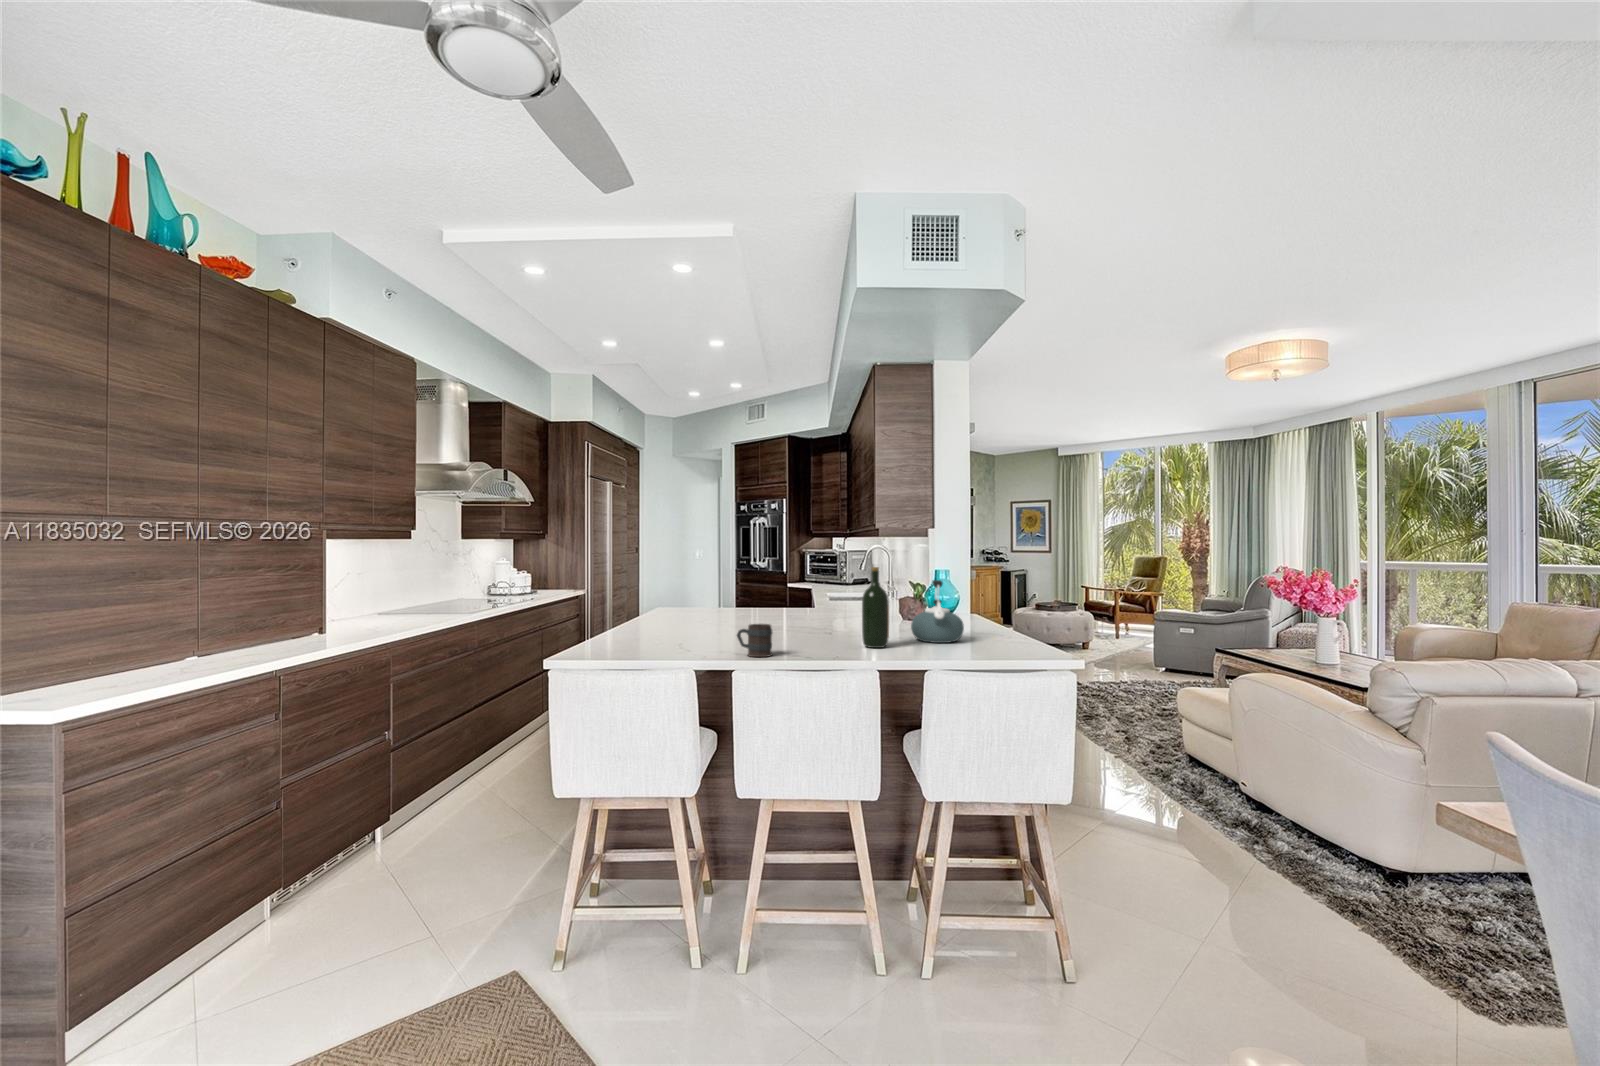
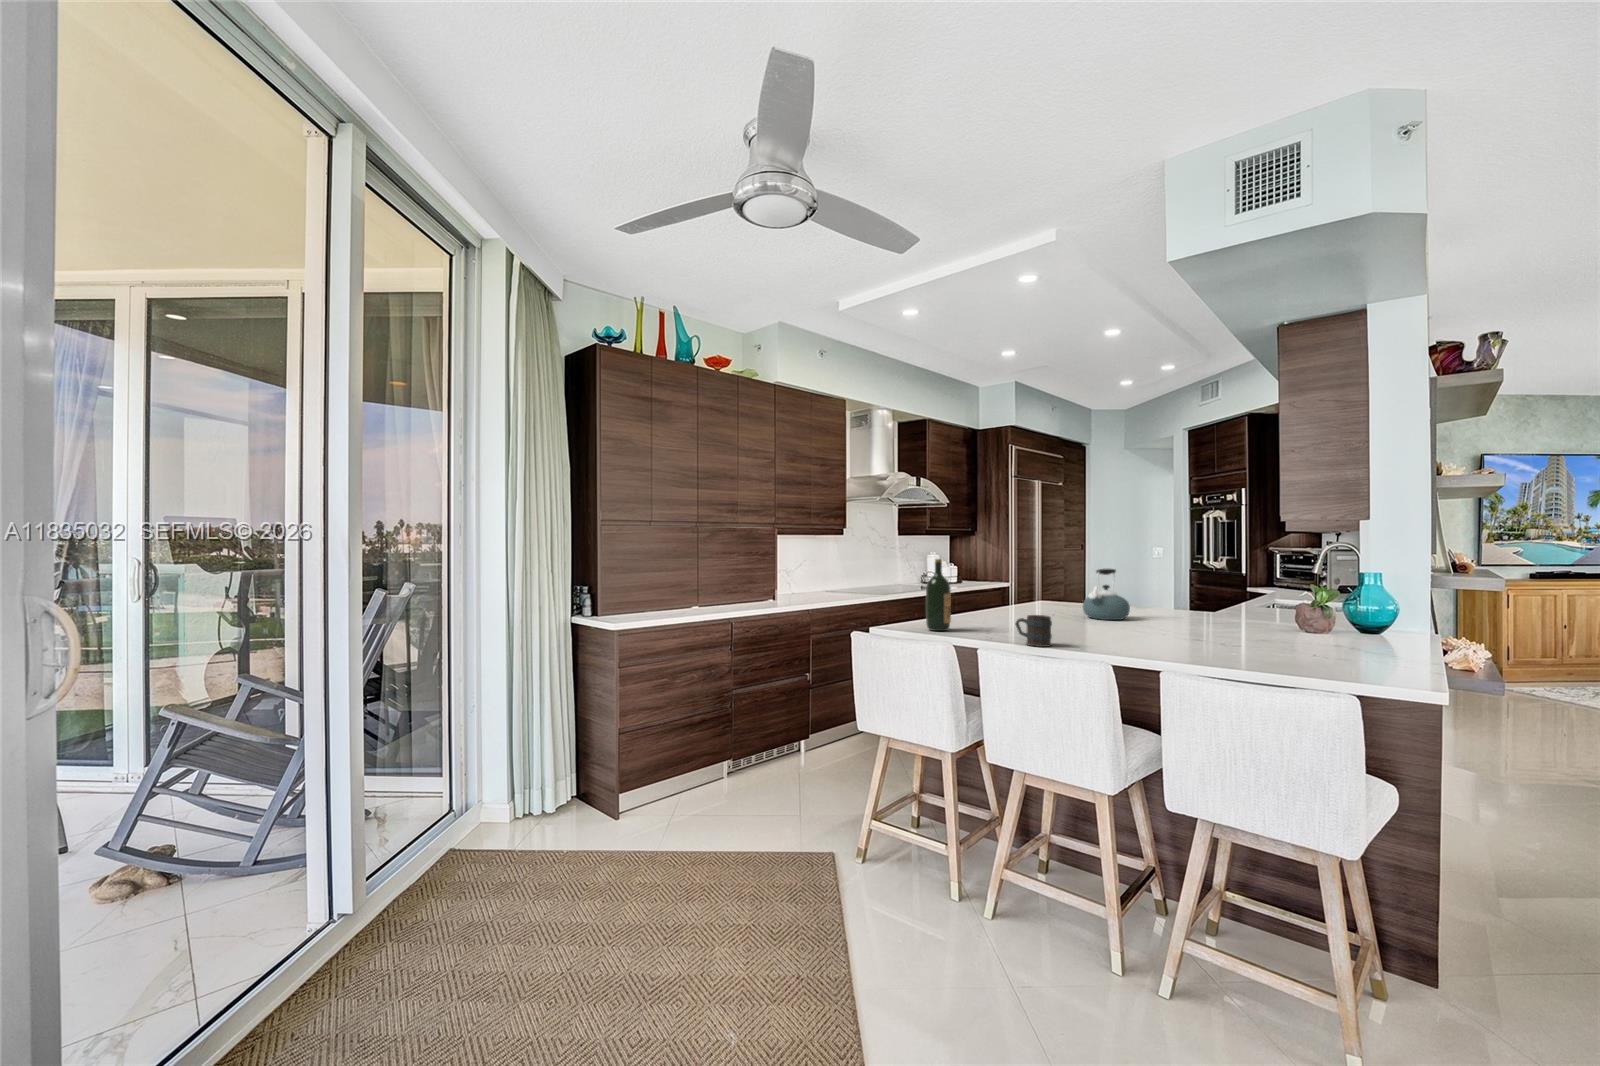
wine bottle: present [862,567,889,648] -> present [926,559,951,631]
kettle: present [911,580,964,643] -> present [1083,569,1130,620]

